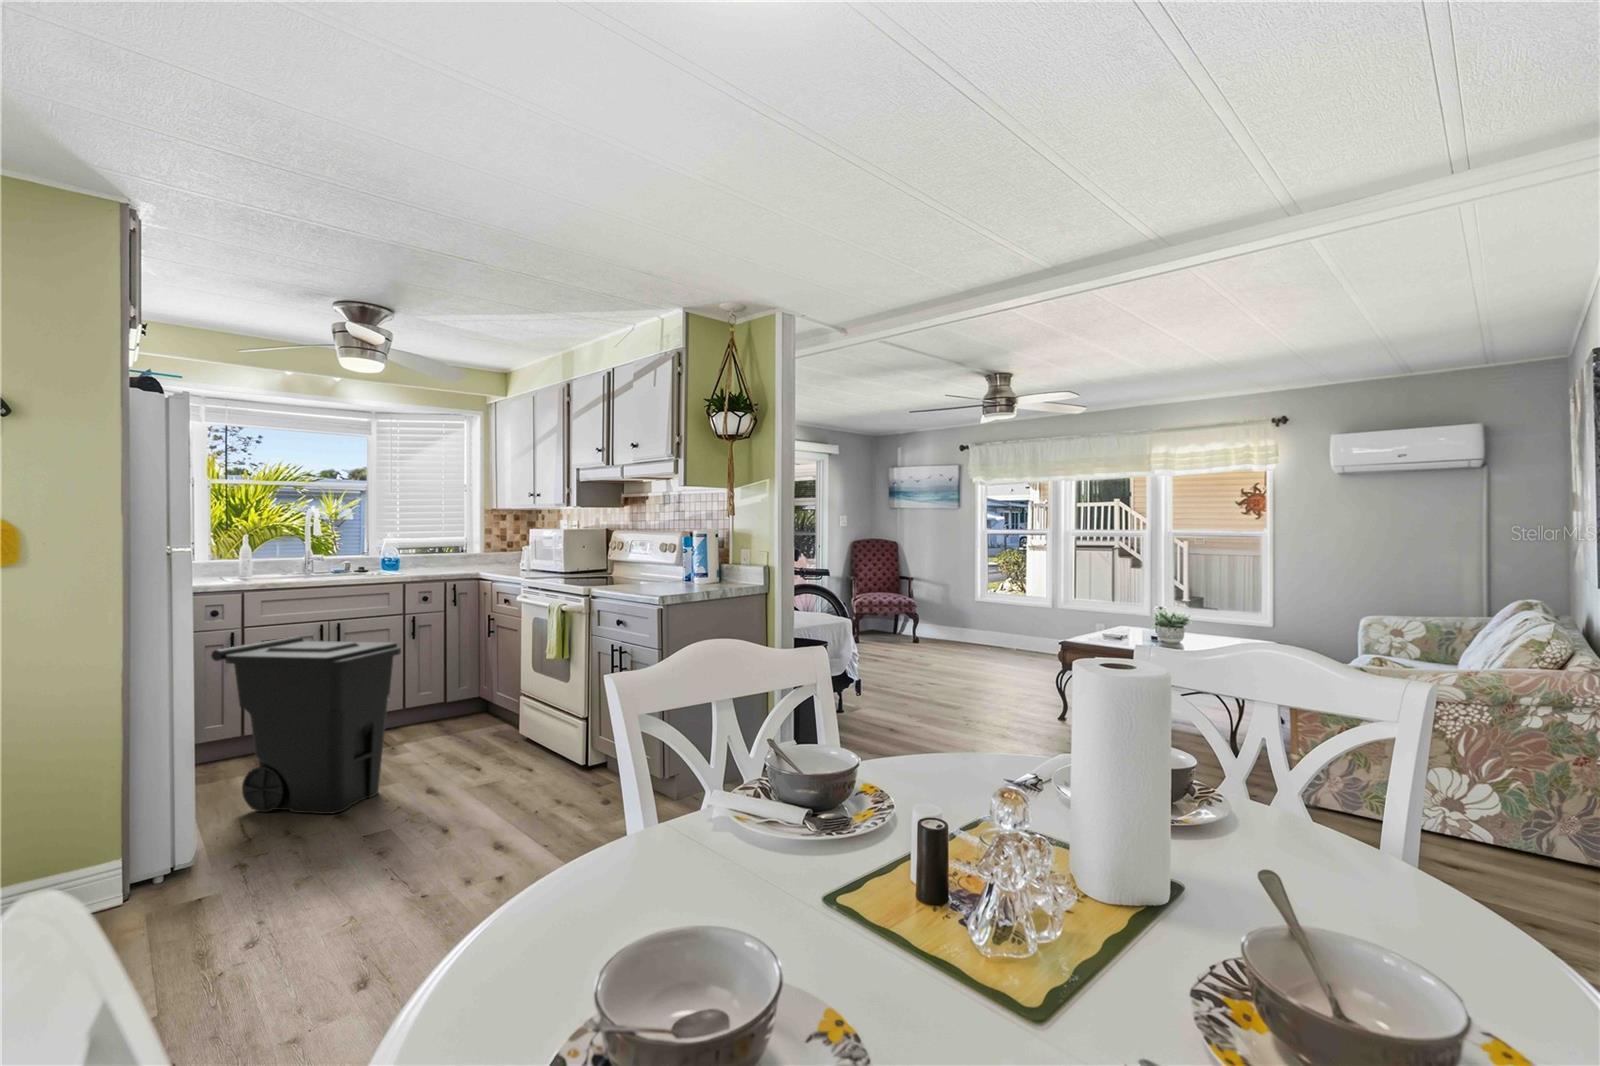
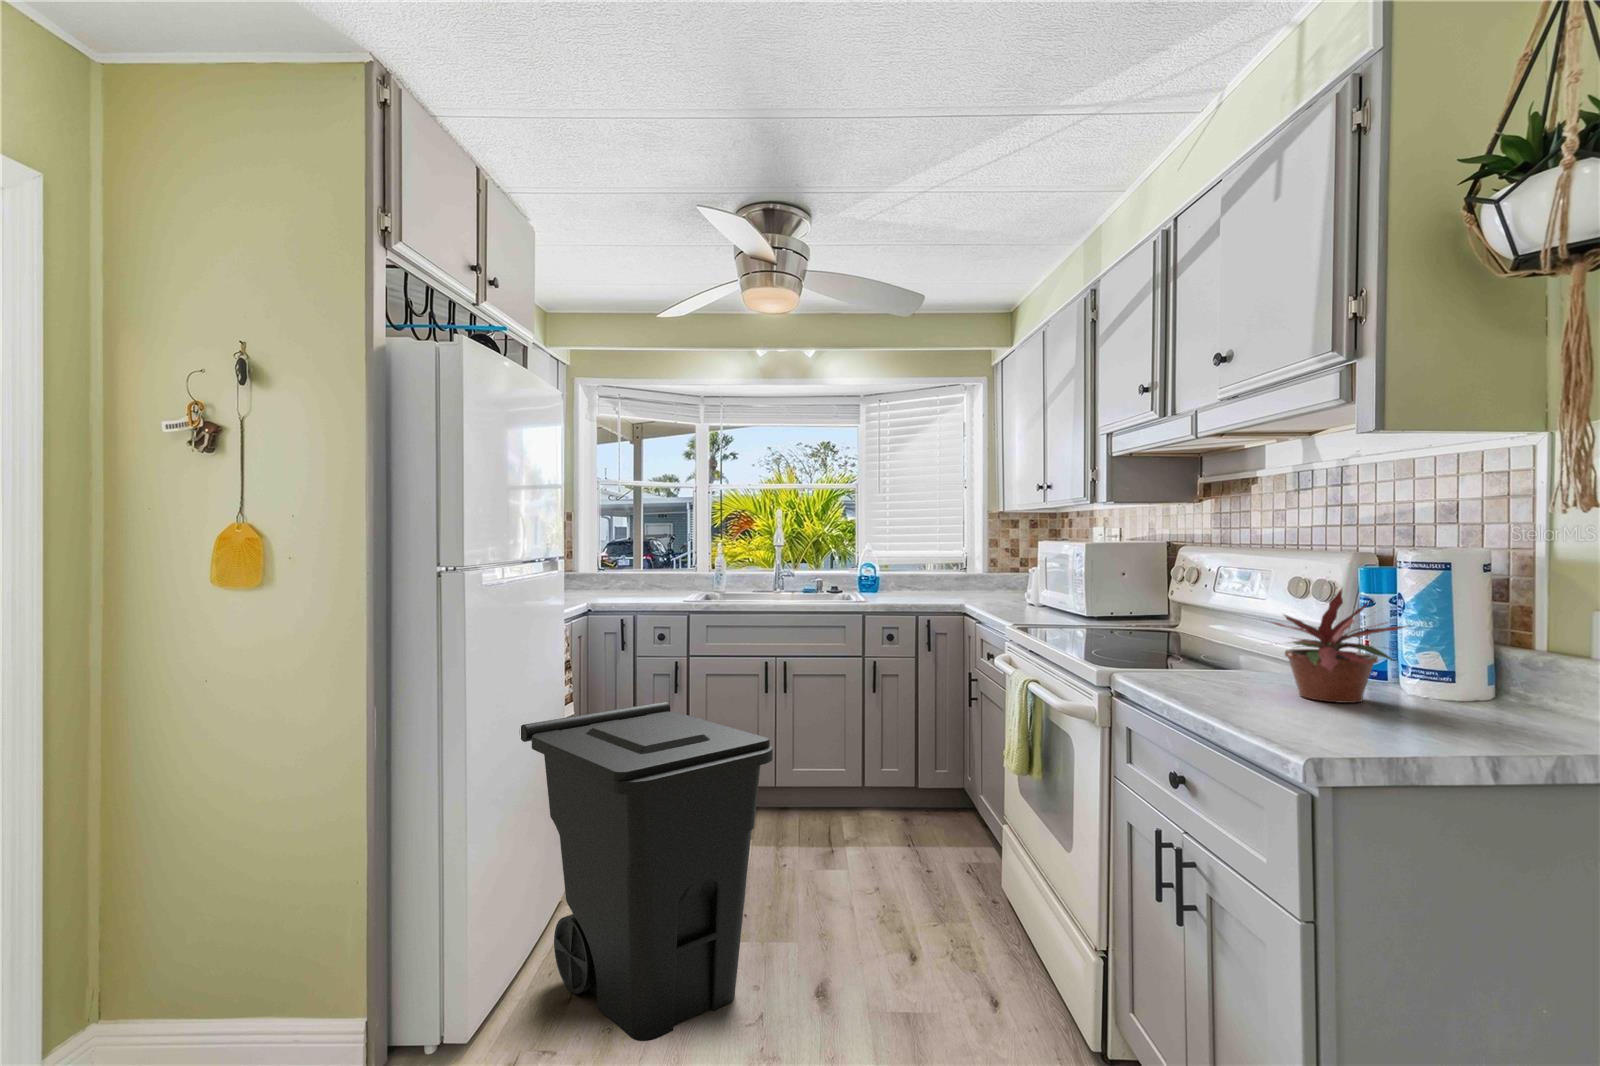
potted plant: none [643,543,698,587] -> present [1272,589,1406,703]

